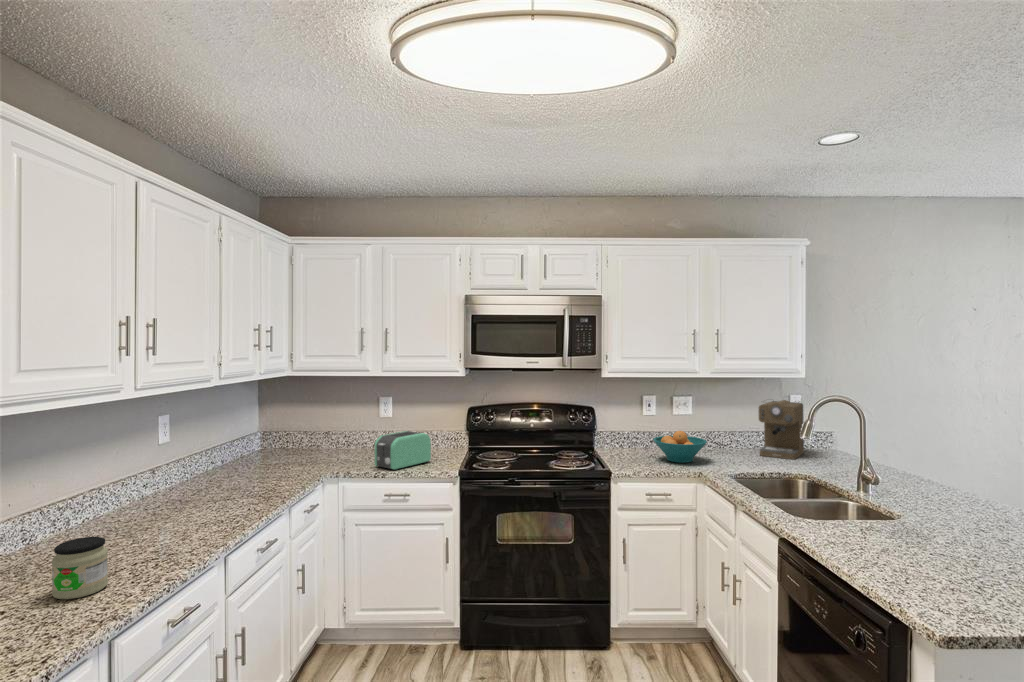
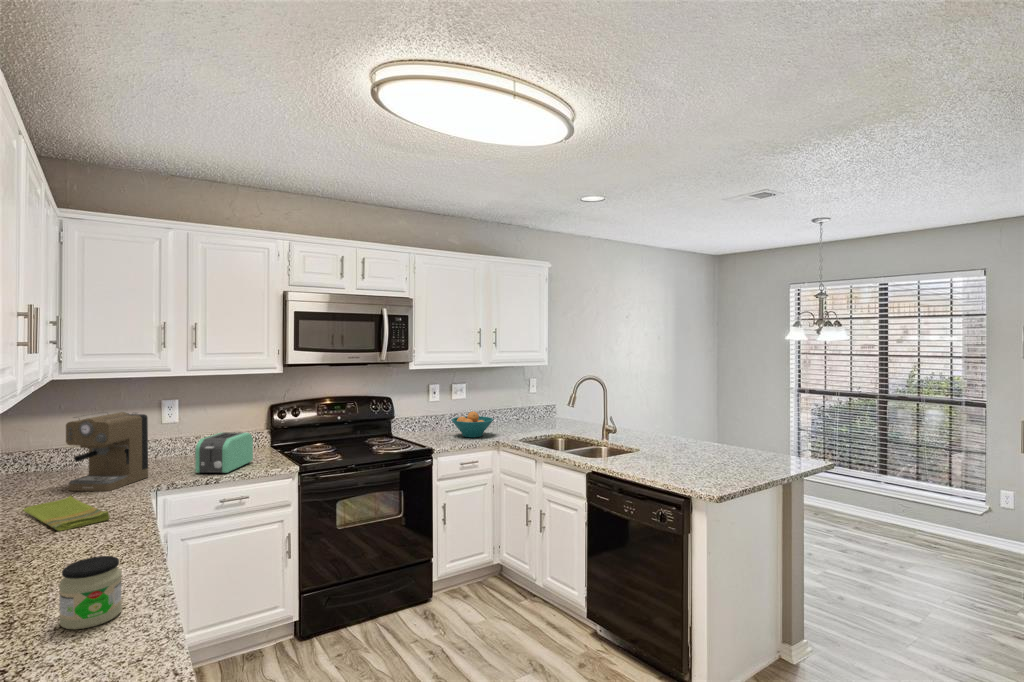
coffee maker: present [759,400,804,459] -> present [66,412,148,491]
dish towel: none [213,473,264,503] -> present [23,496,109,531]

